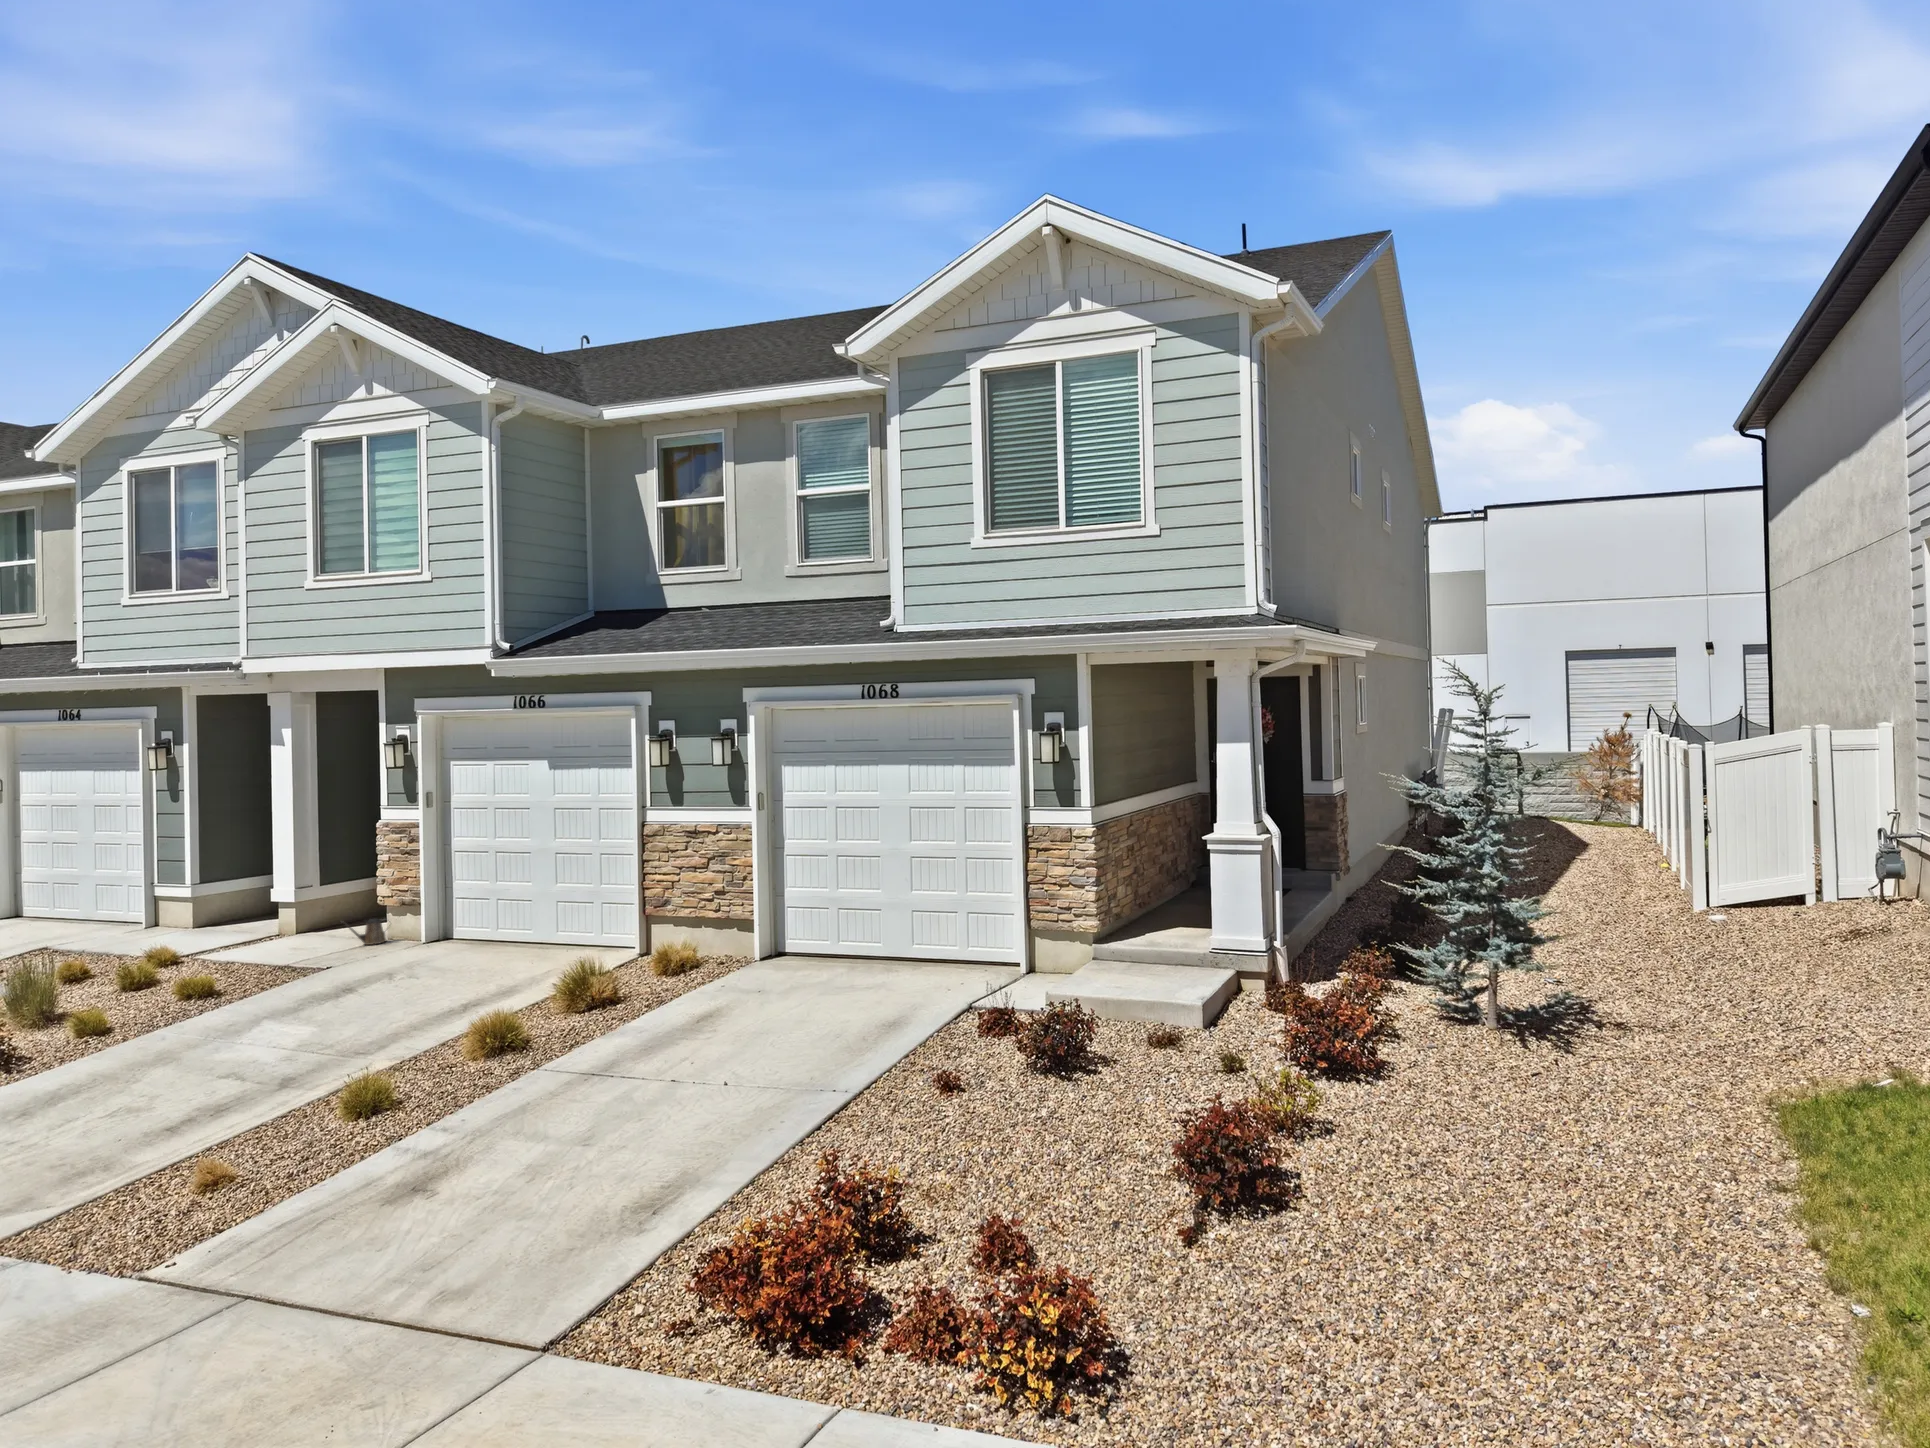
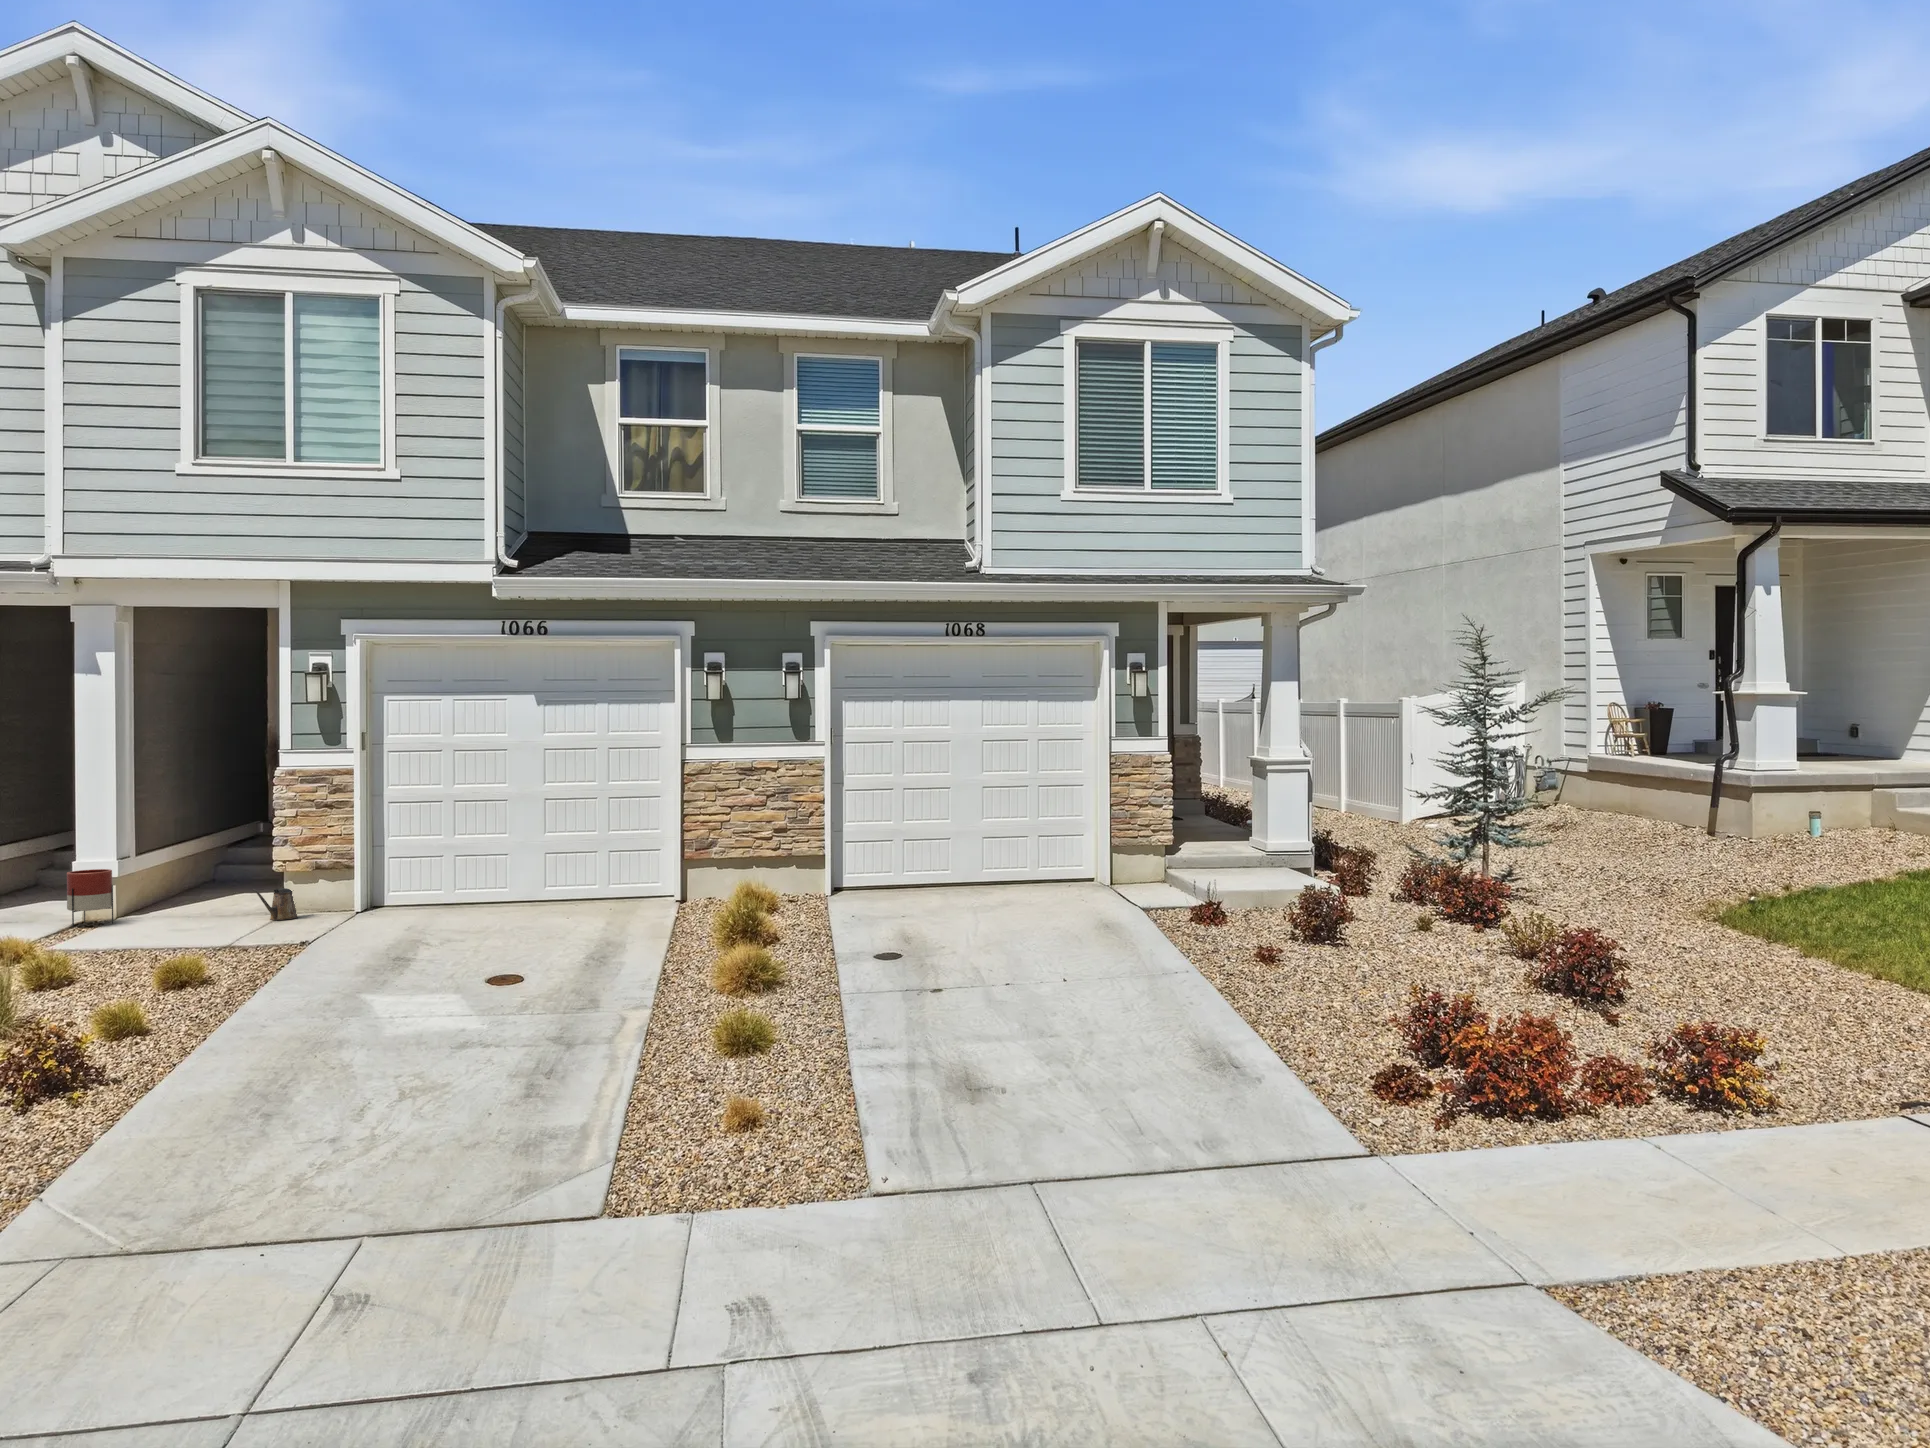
planter: none [249,895,285,941] -> present [67,869,113,928]

